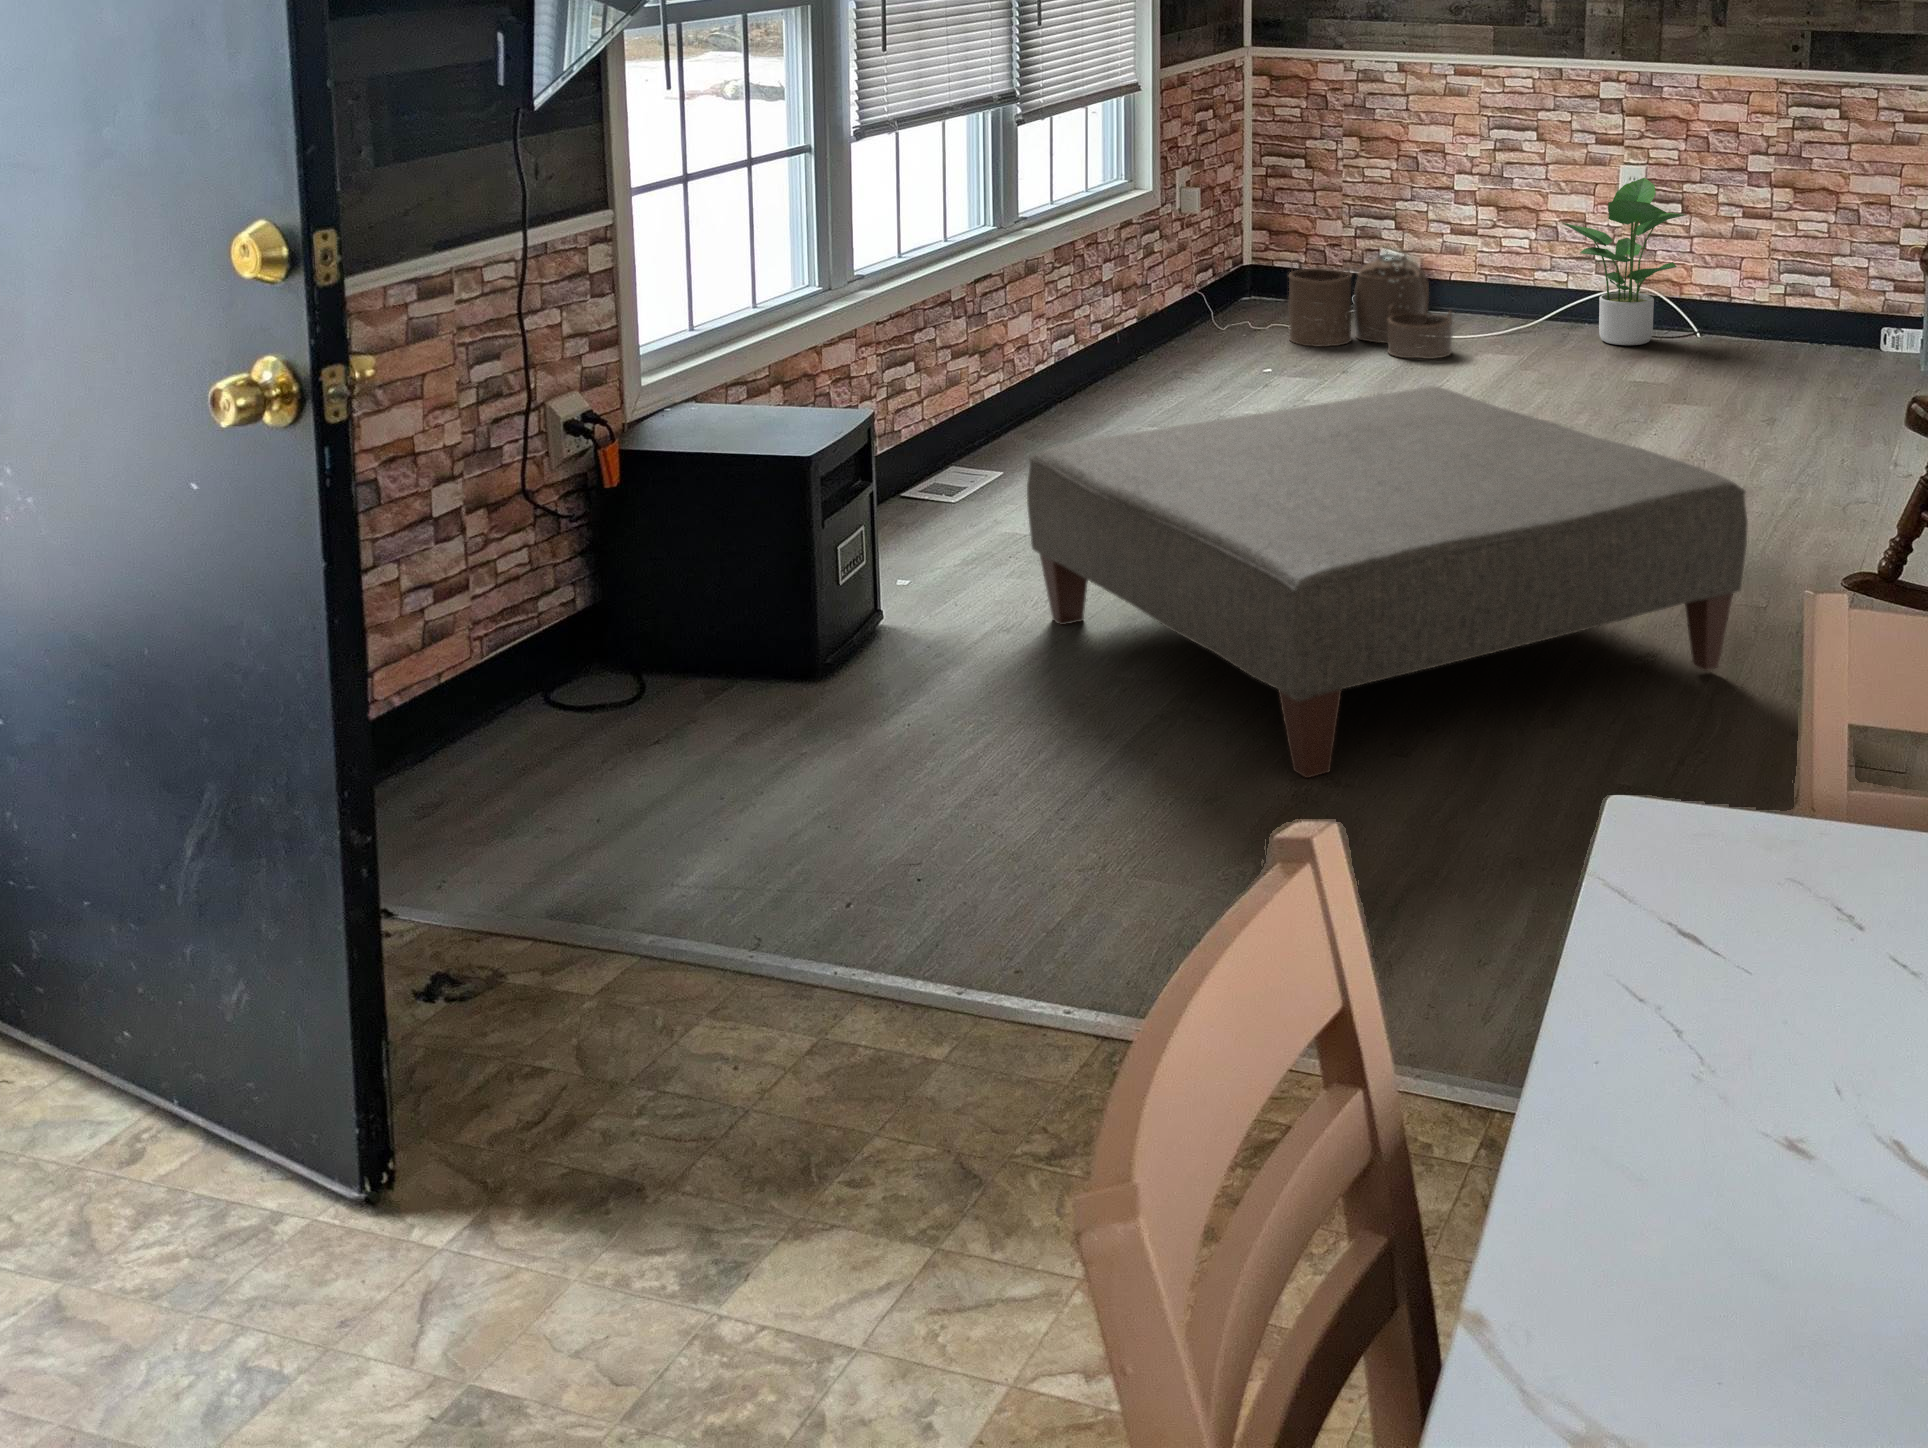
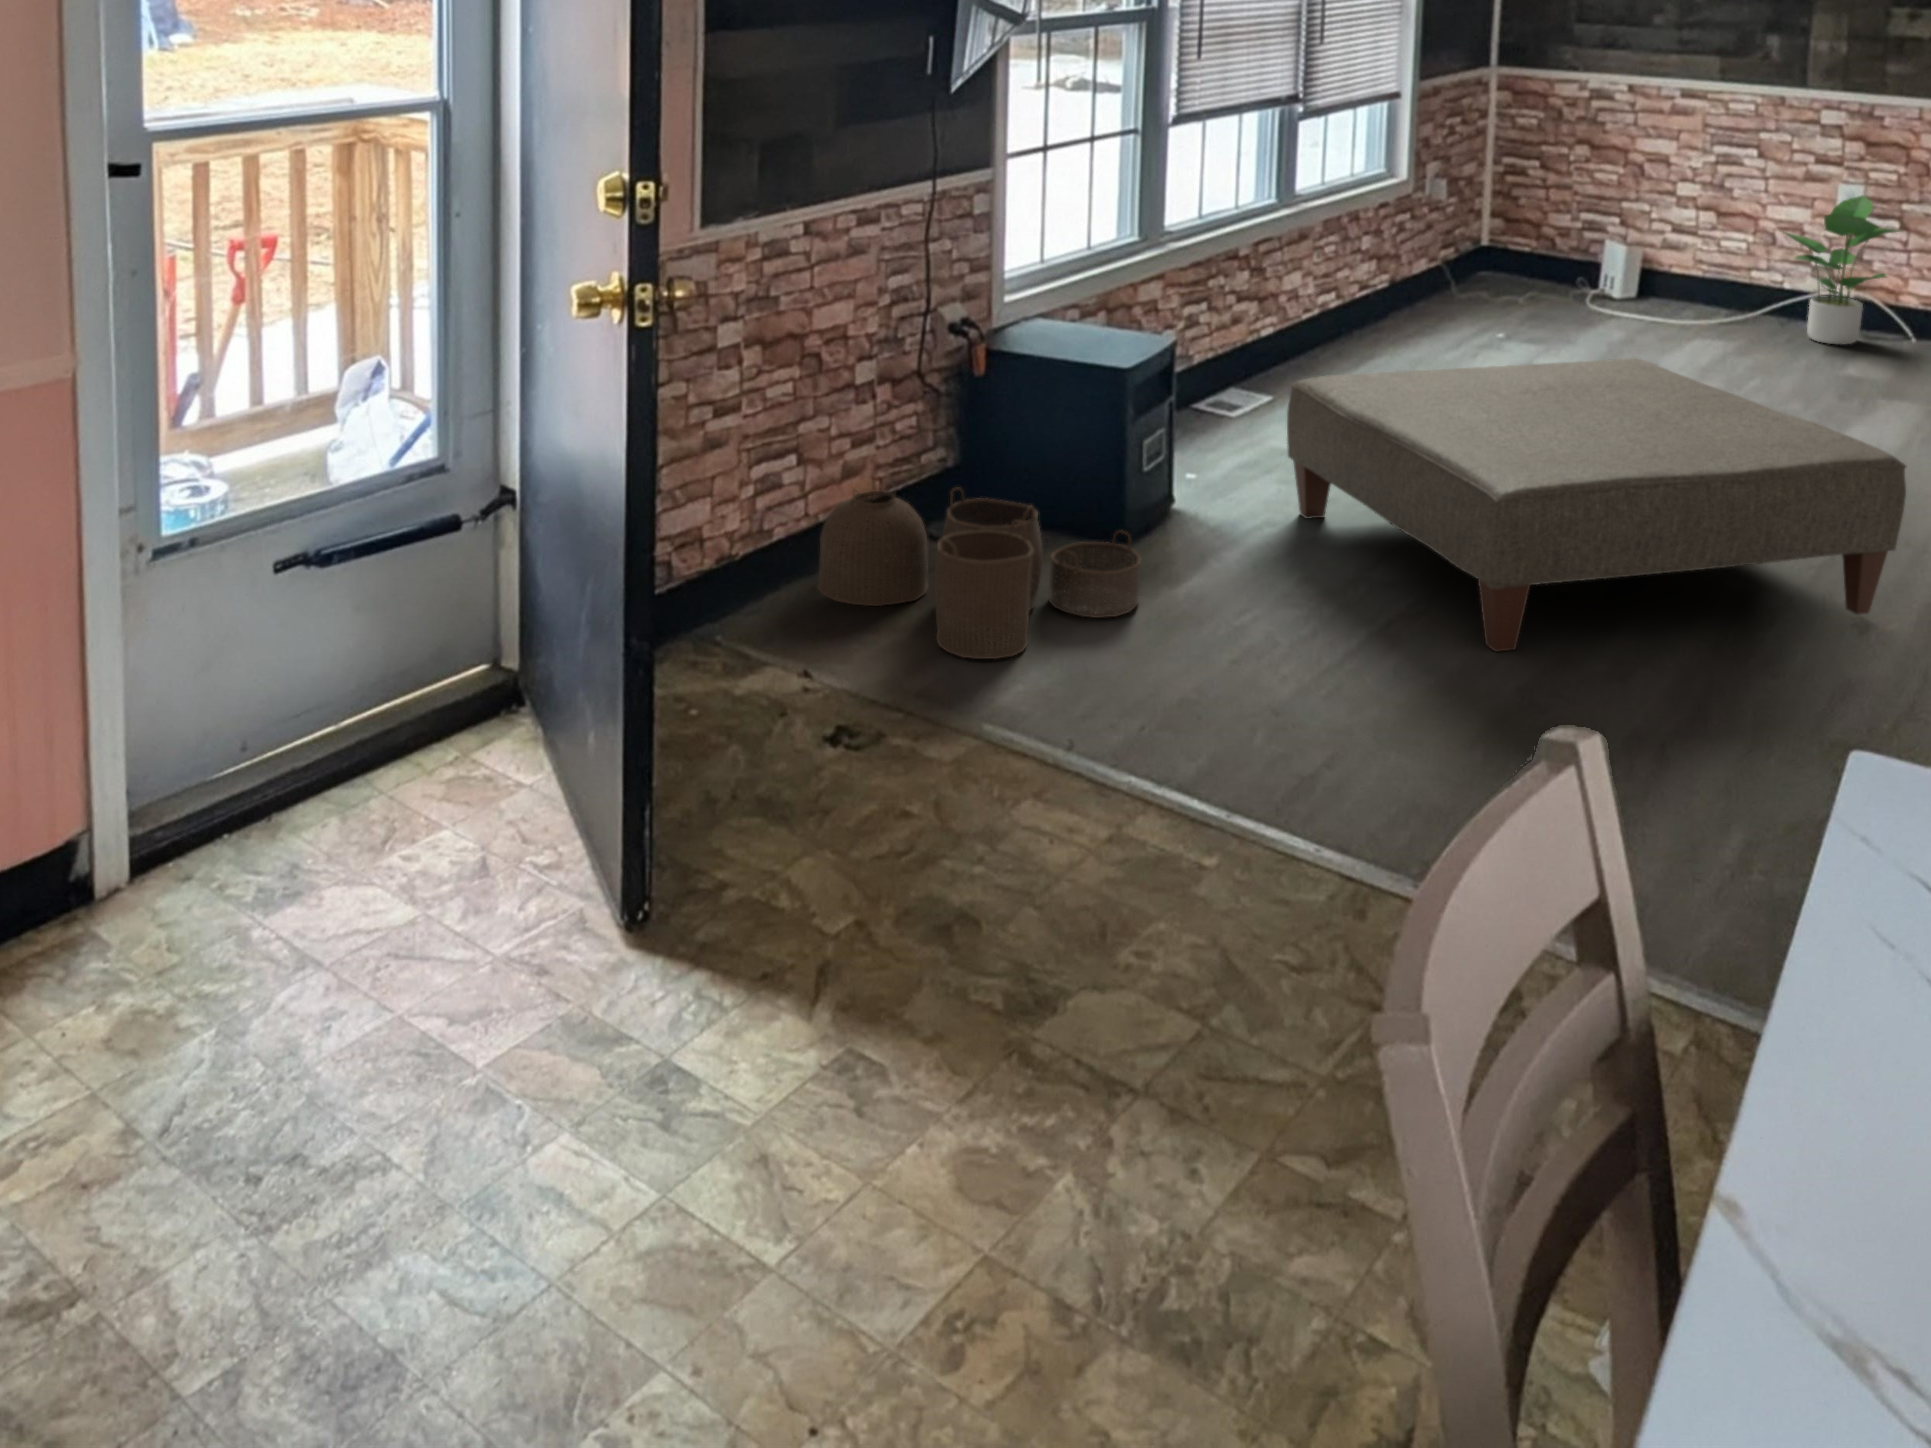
woven basket: present [1289,249,1453,359] -> present [817,487,1141,659]

